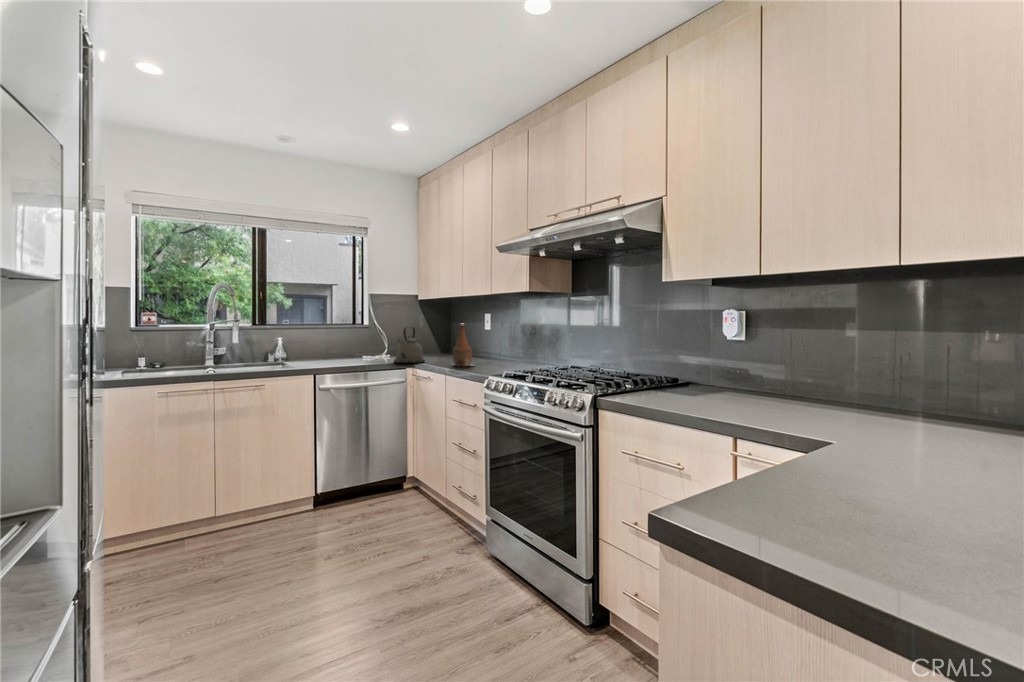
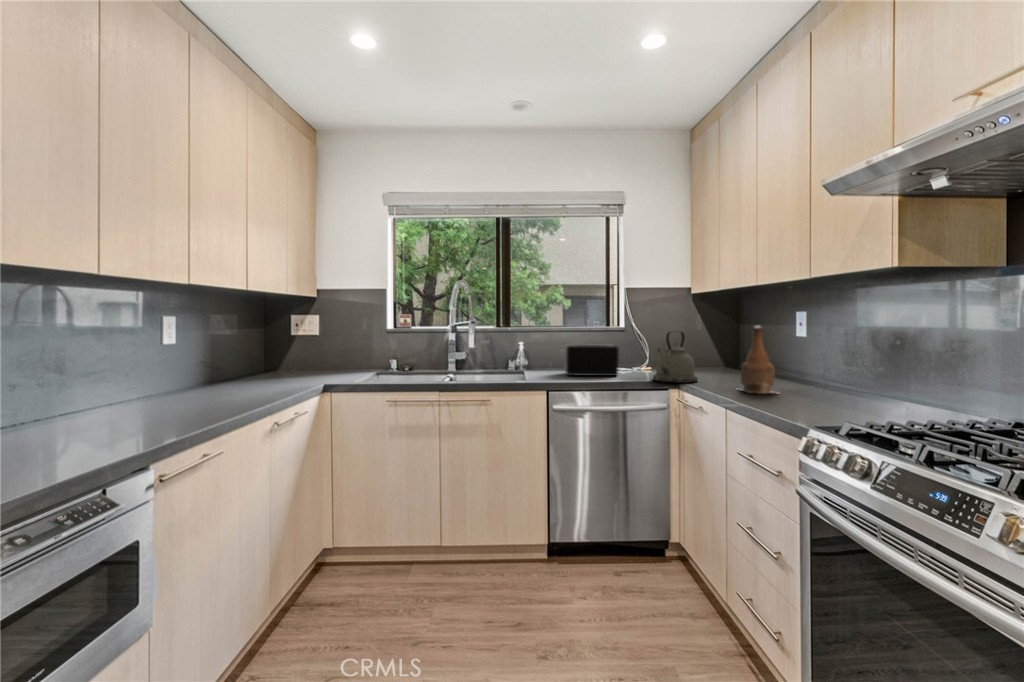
toaster: none [318,338,367,363] -> present [563,344,619,376]

